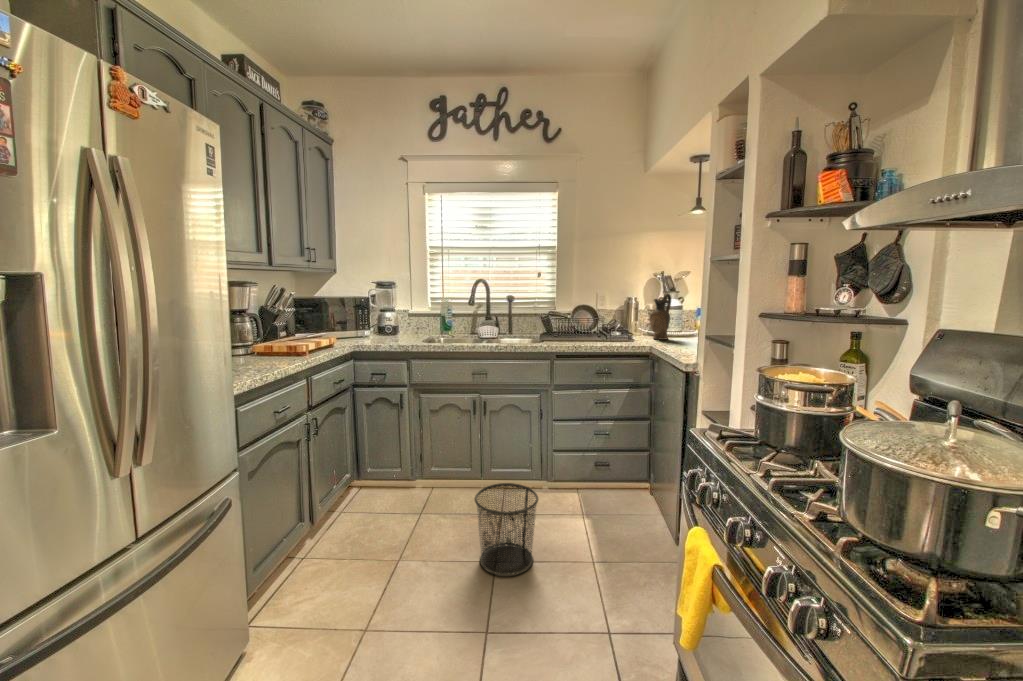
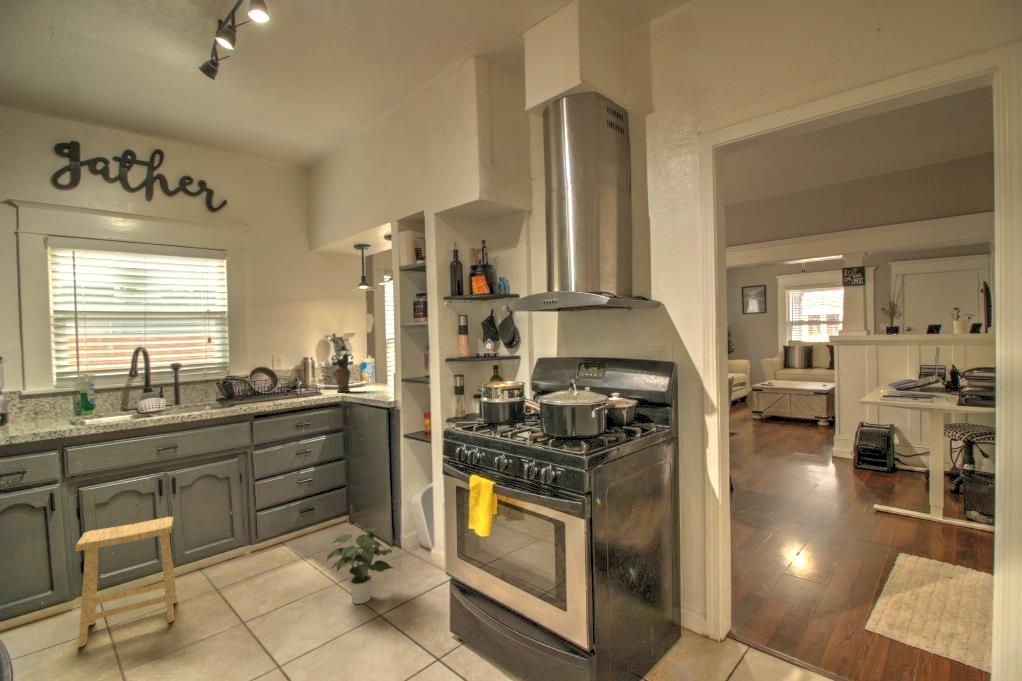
footstool: none [398,430,471,527] -> present [76,517,177,647]
waste bin: present [475,483,538,576] -> none [222,538,292,632]
potted plant: none [565,513,645,604] -> present [327,526,393,604]

